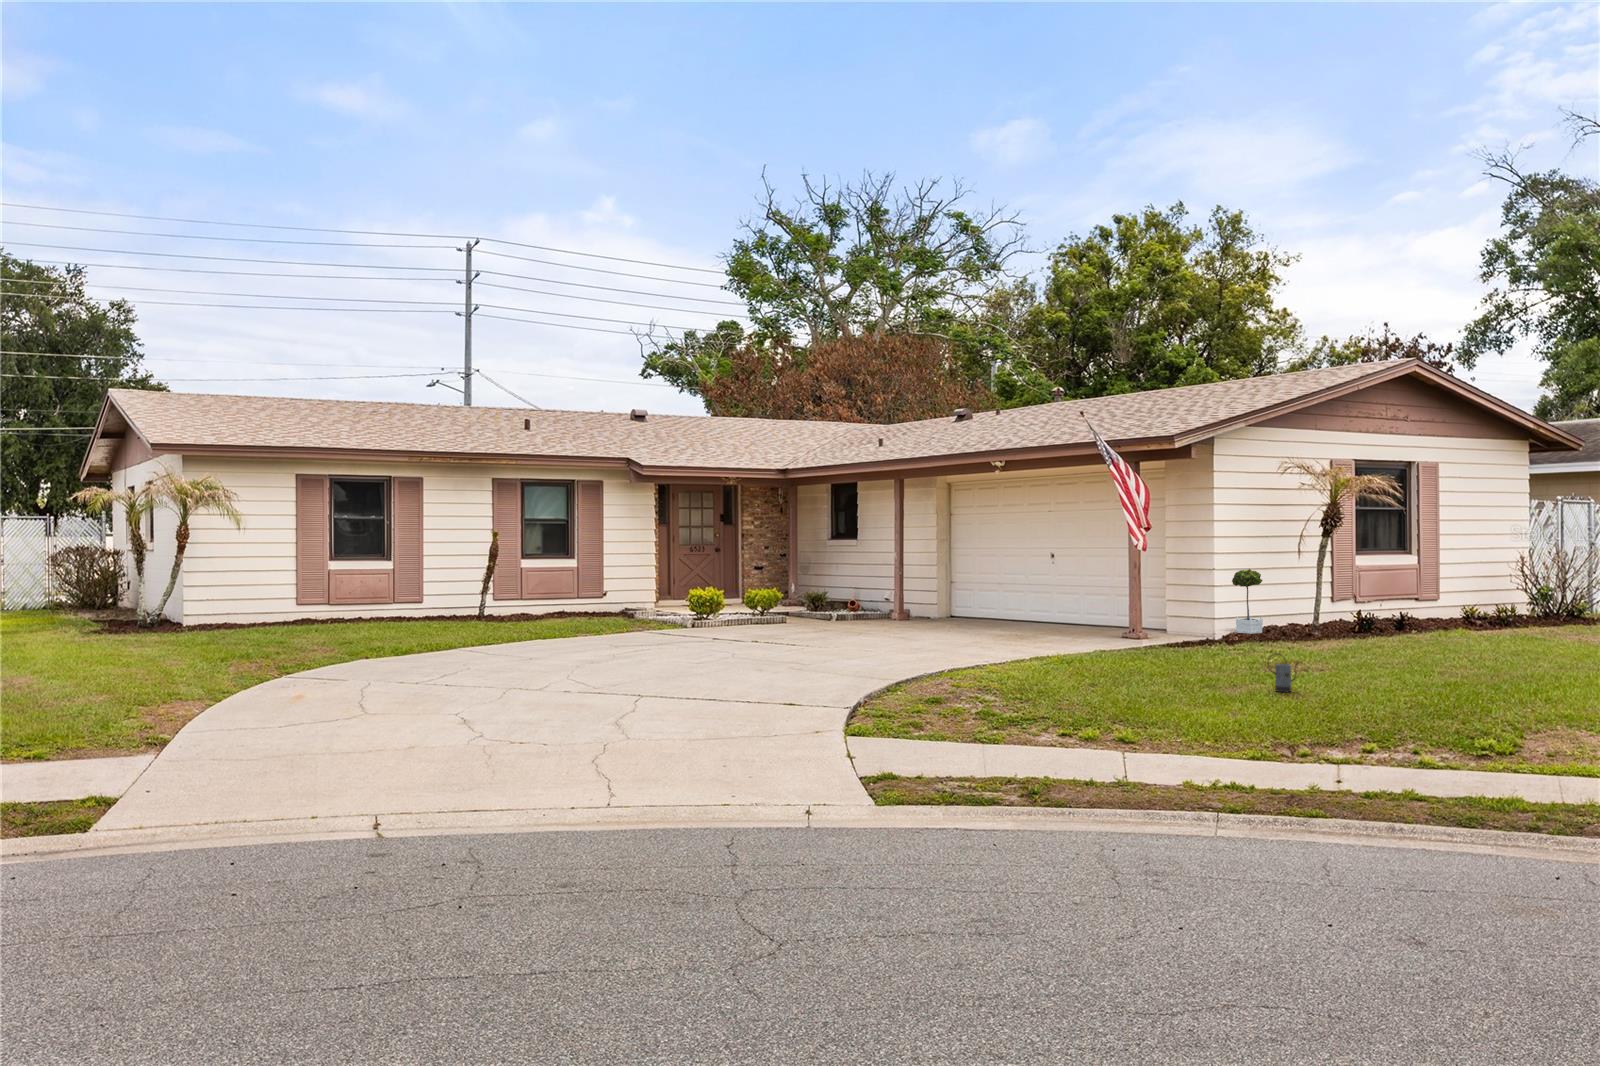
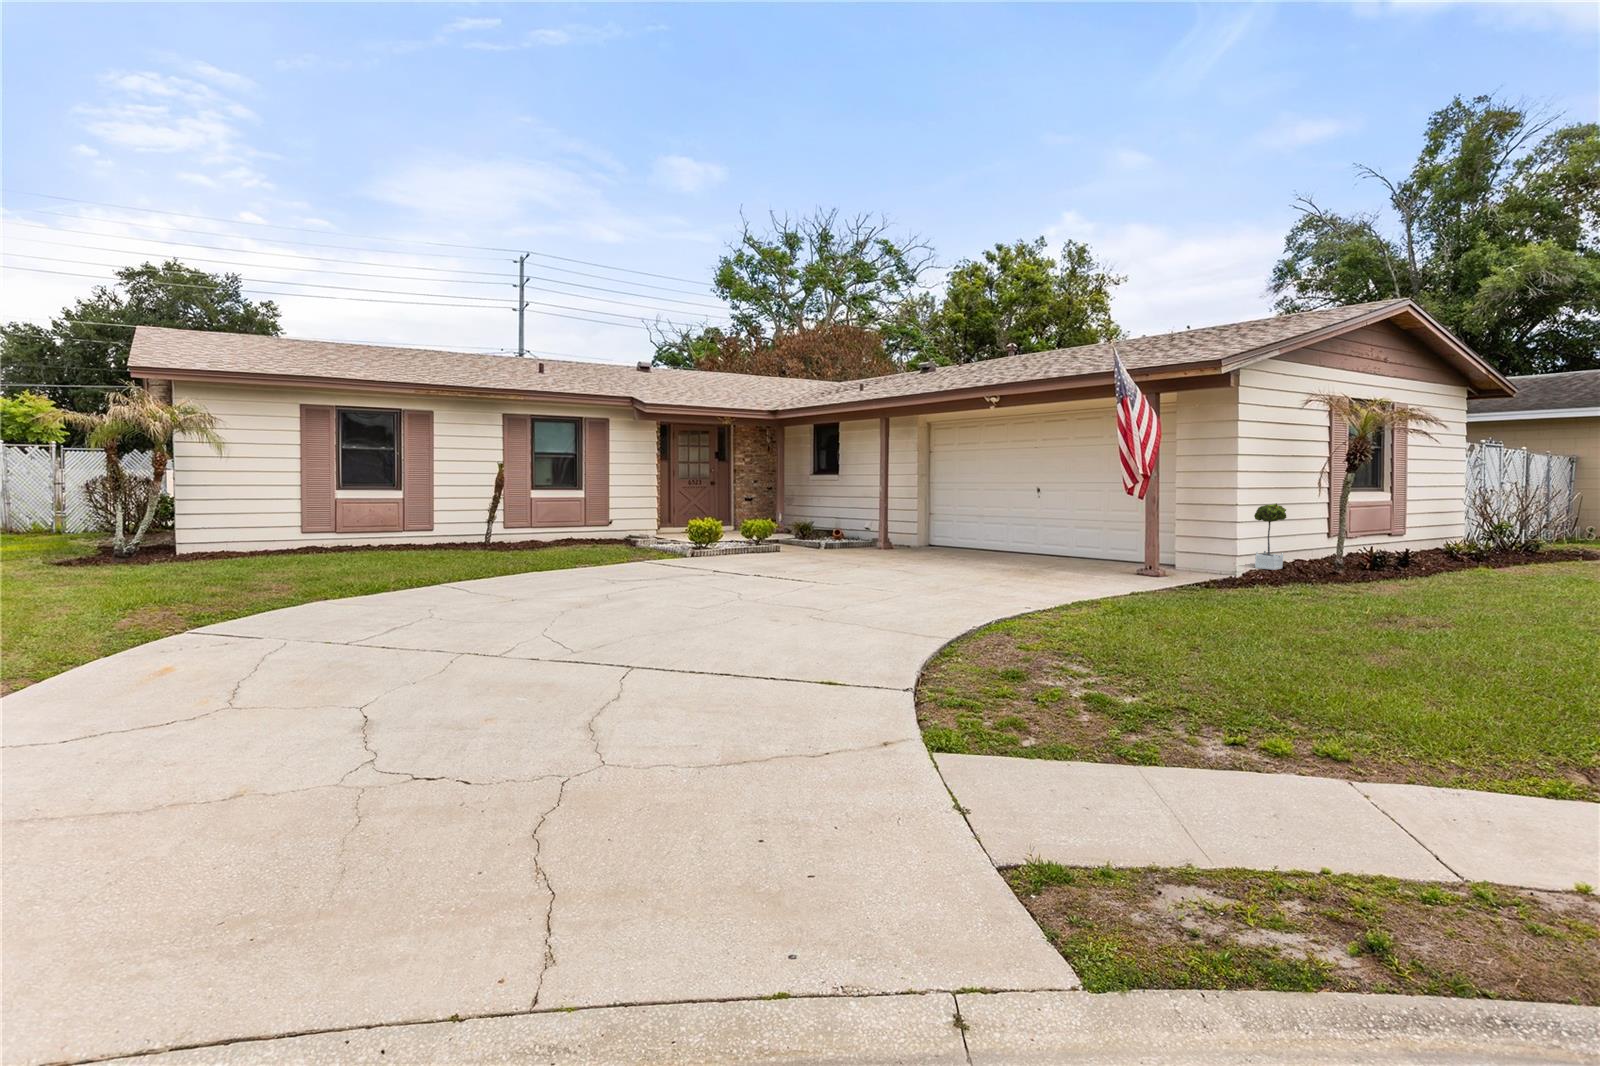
watering can: present [1267,653,1298,692] -> none [1534,621,1575,676]

